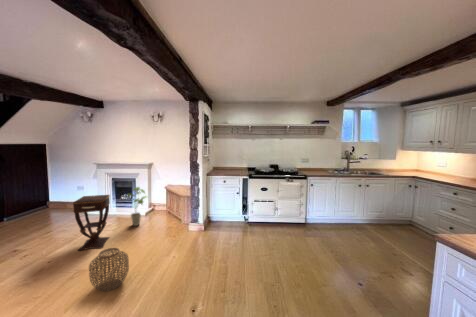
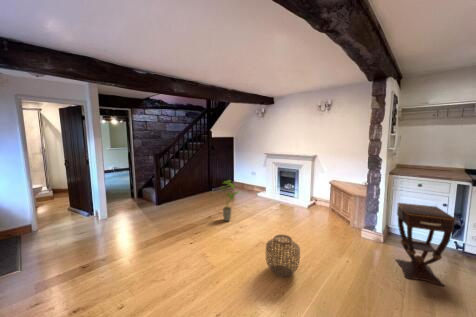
house plant: present [128,187,146,226] -> present [221,180,239,221]
side table: present [73,195,110,251] -> present [396,203,455,286]

